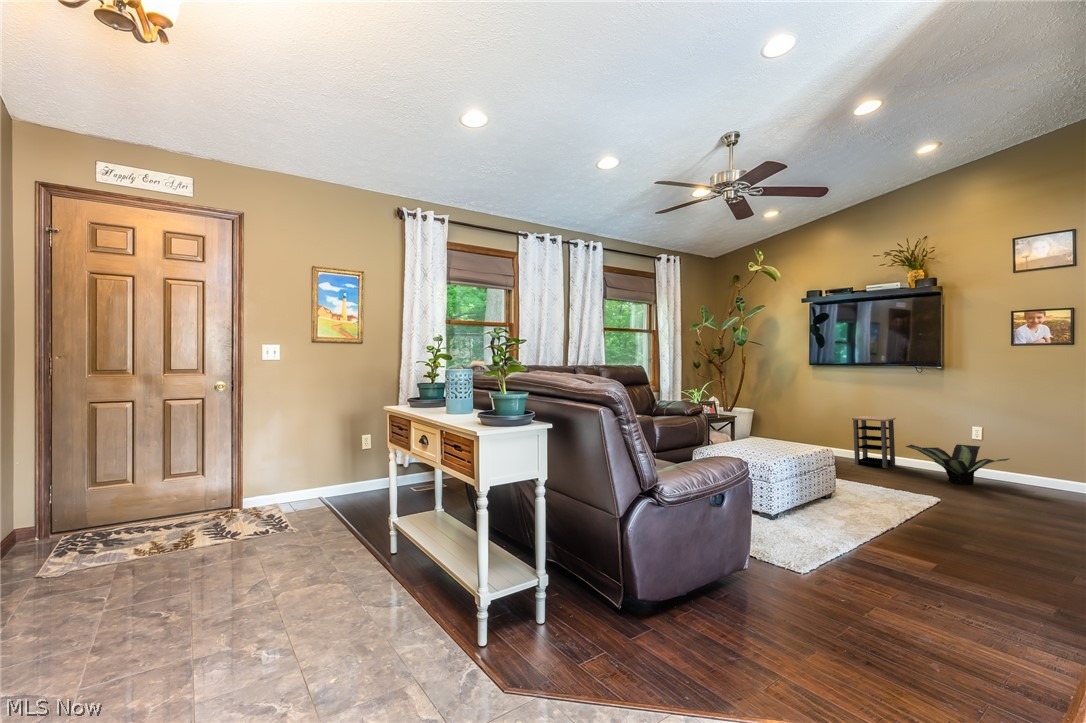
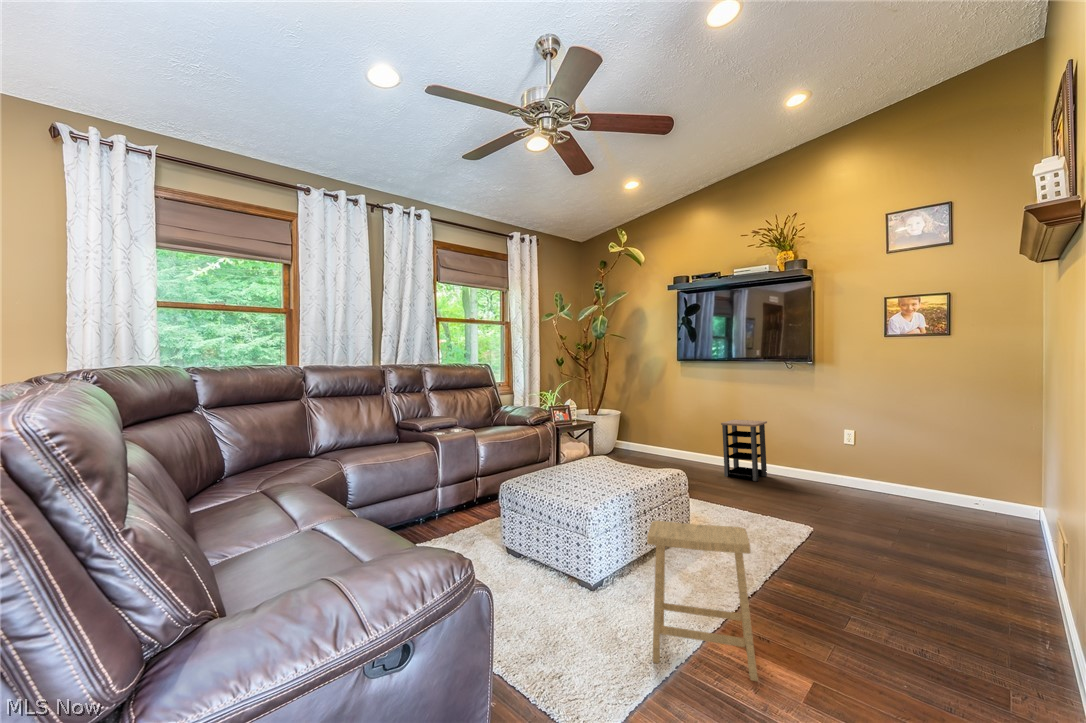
potted plant: present [906,444,1009,484] -> none [775,451,886,502]
footstool: none [825,467,905,561] -> present [647,521,758,681]

